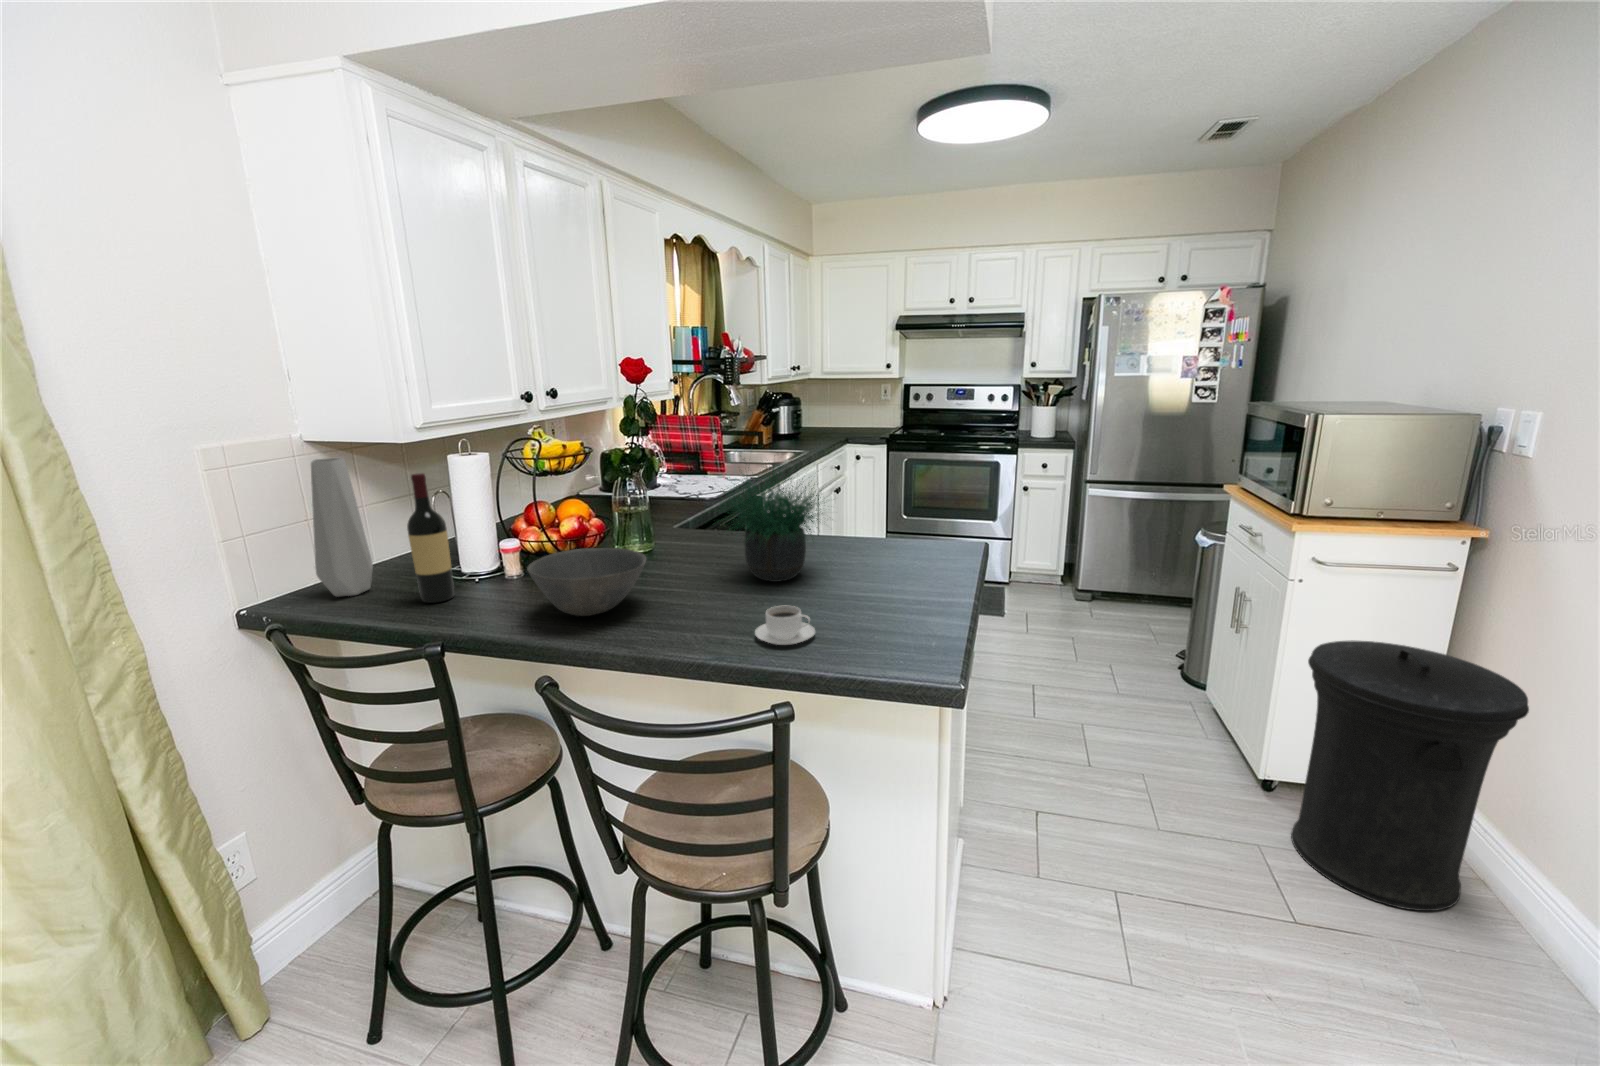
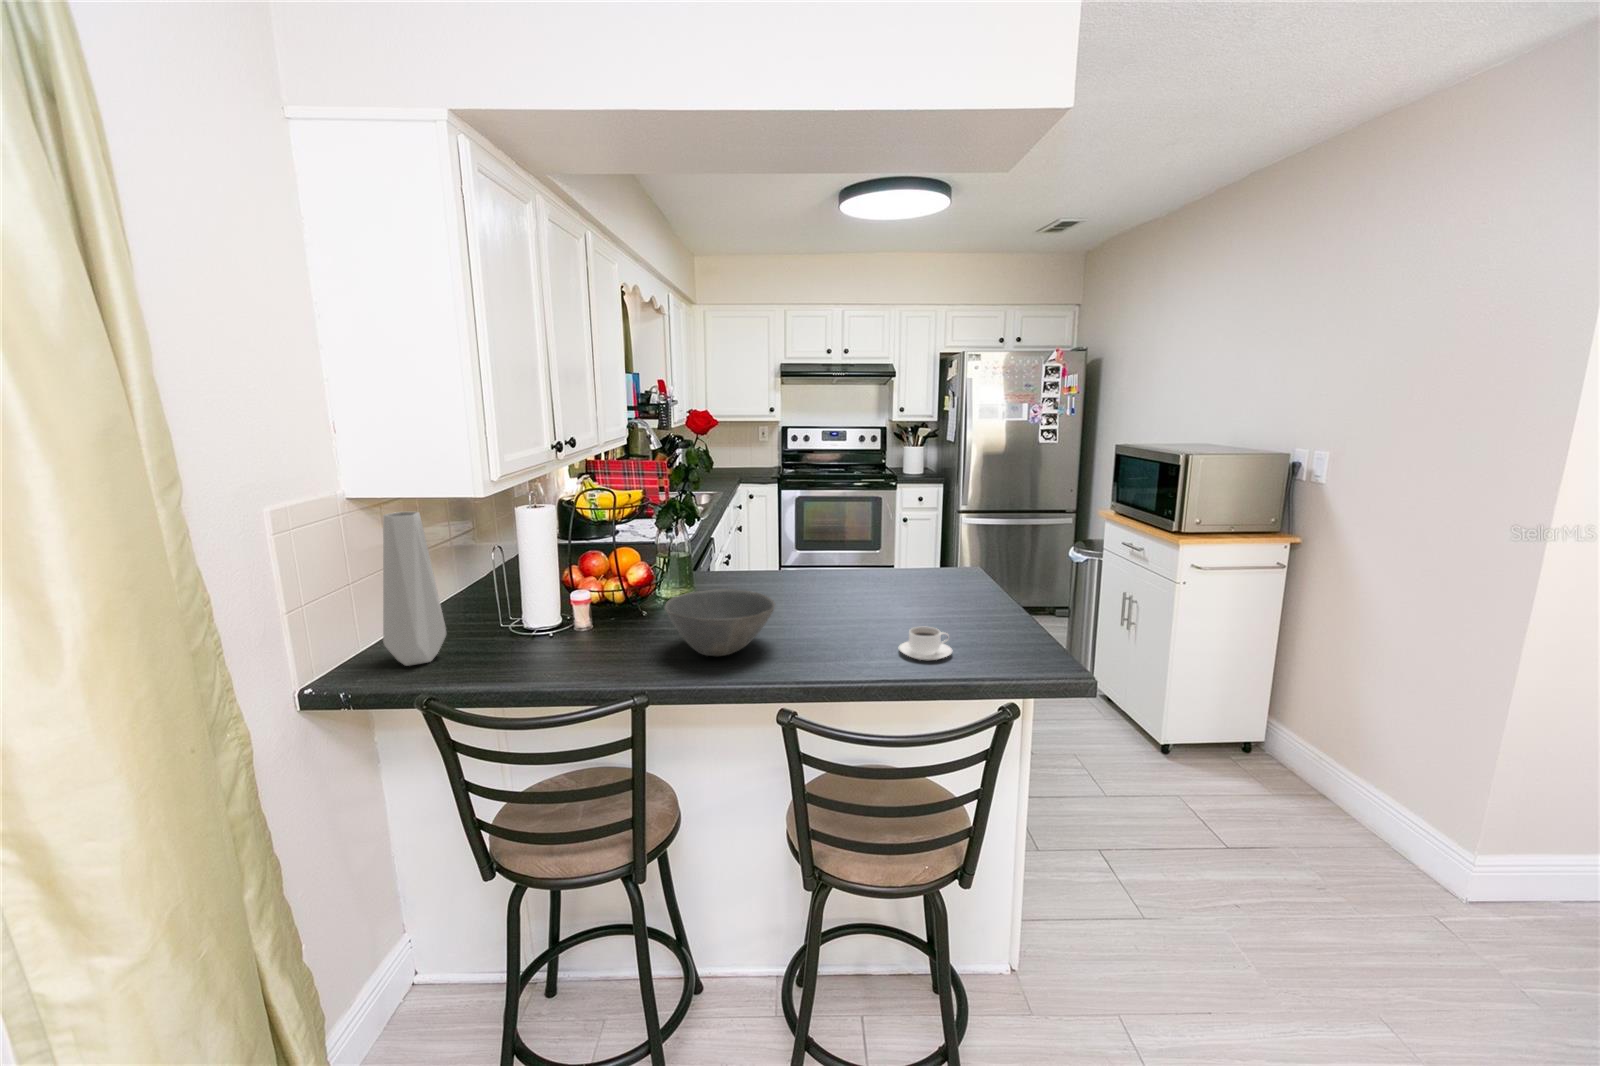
potted plant: present [721,466,823,582] -> none [788,476,915,611]
wine bottle: present [407,473,454,603] -> none [511,524,552,661]
trash can: present [1291,640,1529,911] -> none [1198,624,1351,821]

